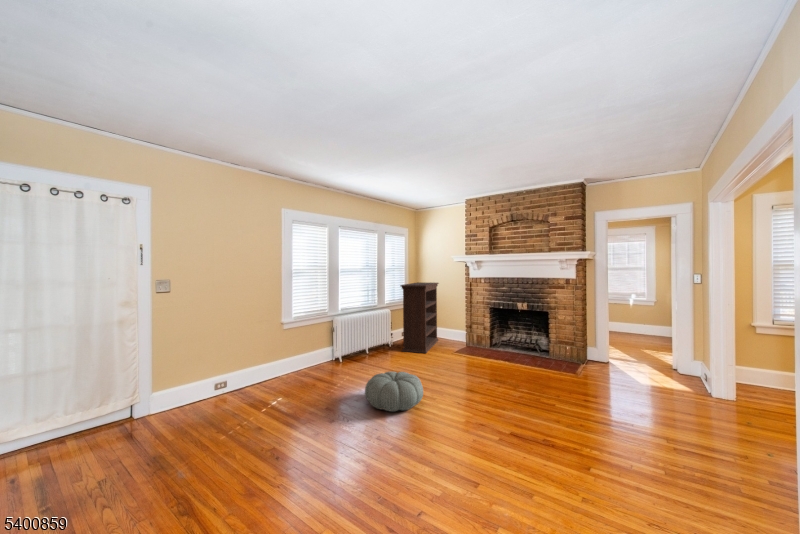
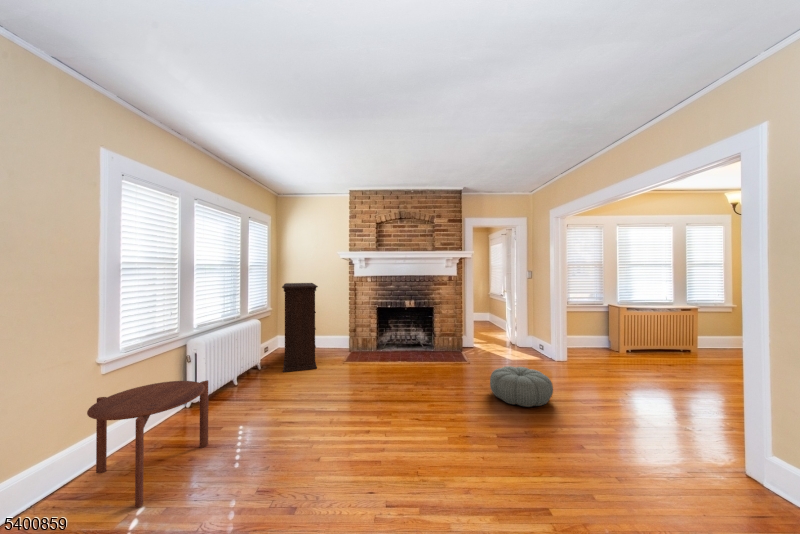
side table: none [272,338,328,395] -> present [87,380,208,508]
pouf: present [365,372,423,412] -> present [490,366,553,407]

